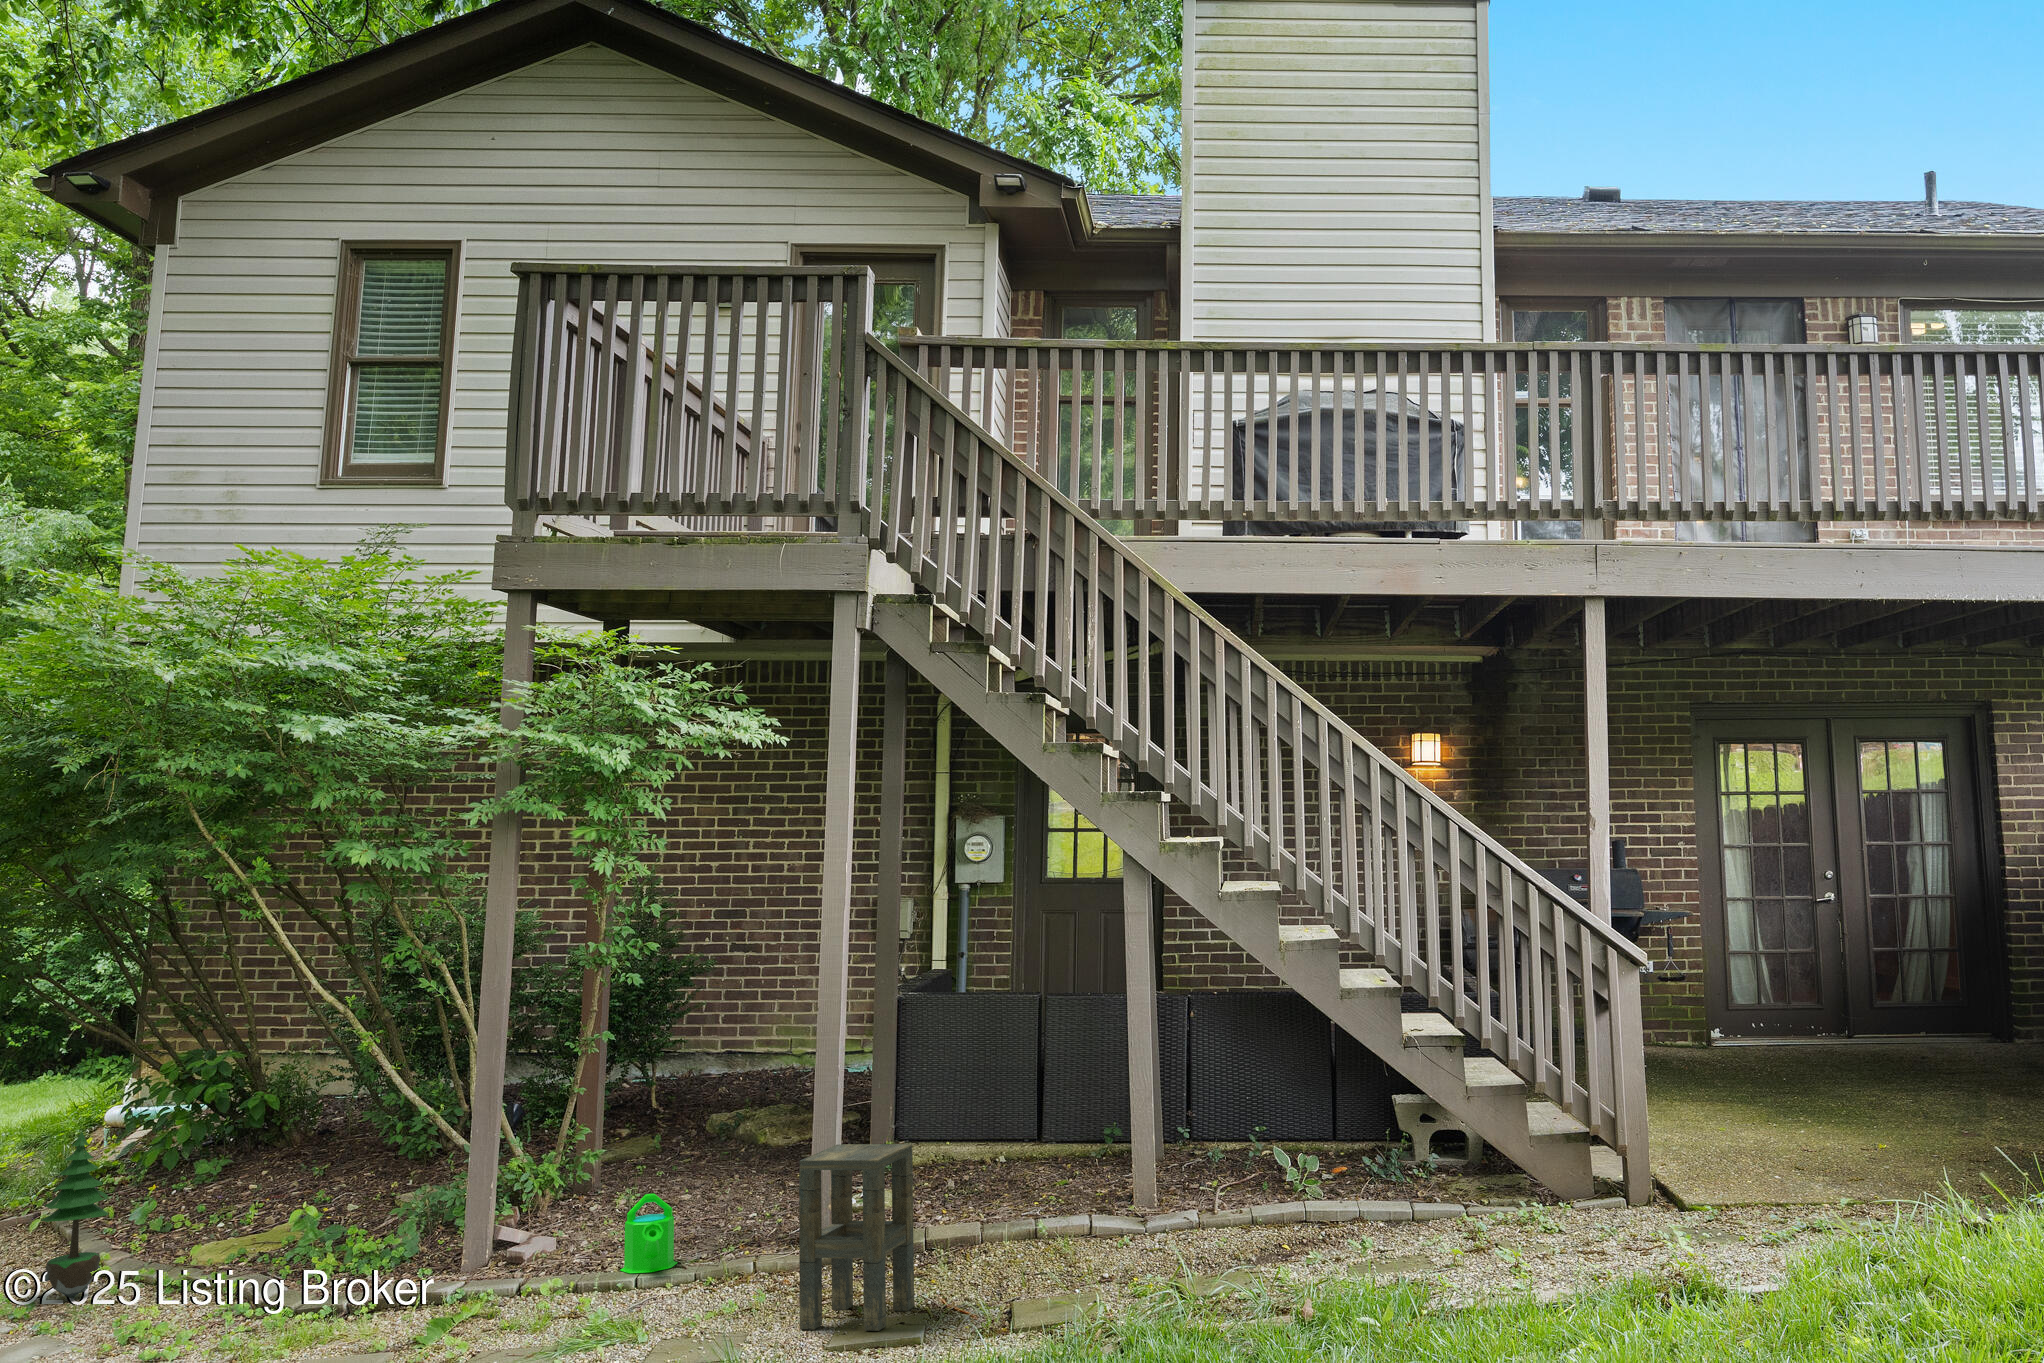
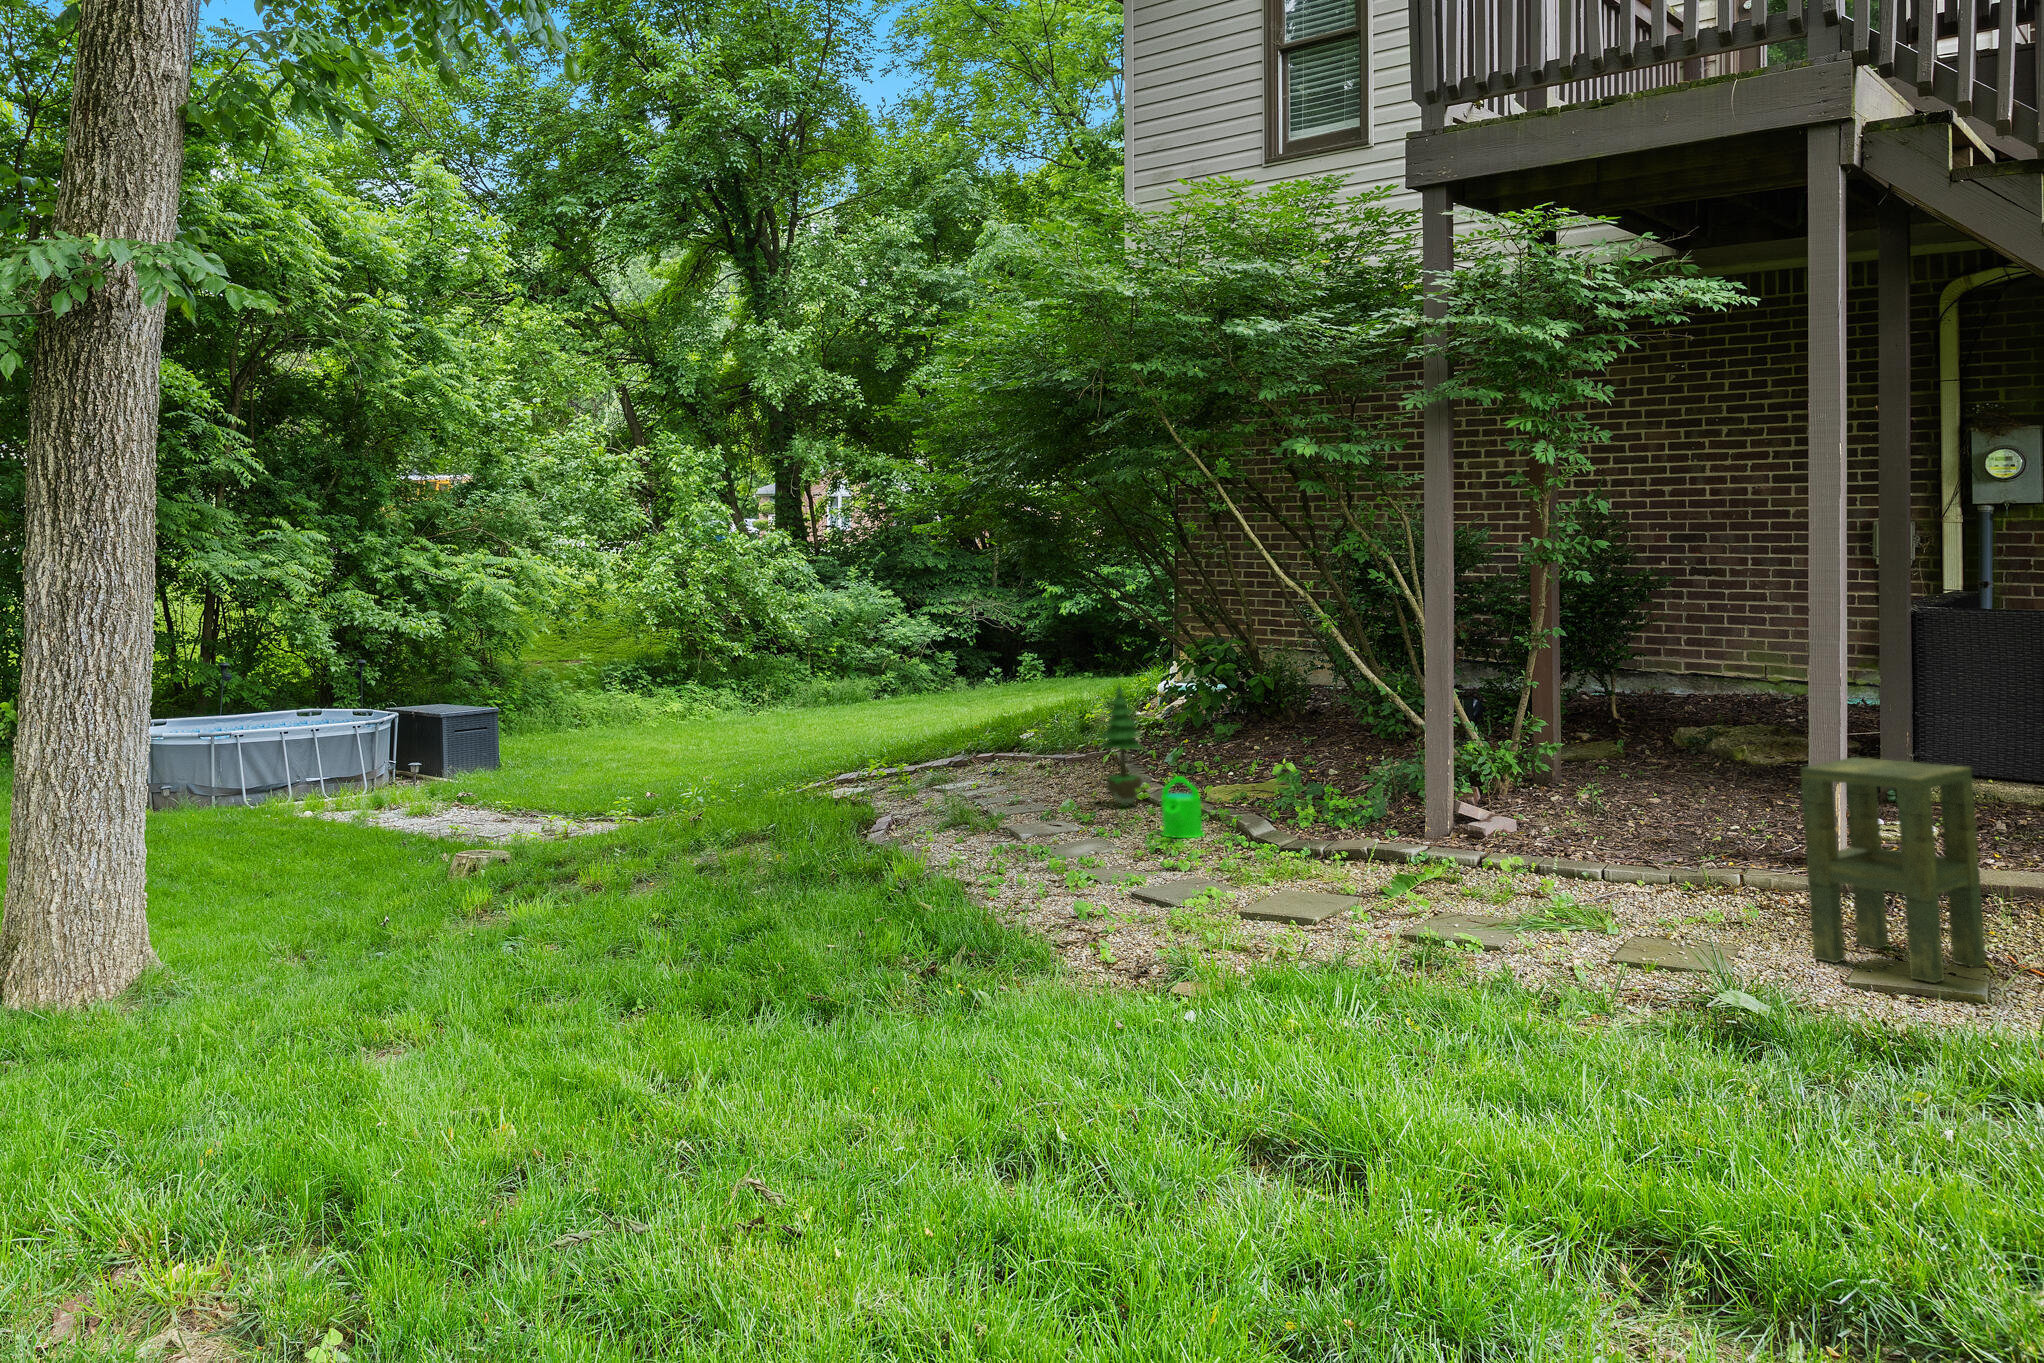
watering can: present [621,1193,678,1273] -> present [1161,776,1204,838]

